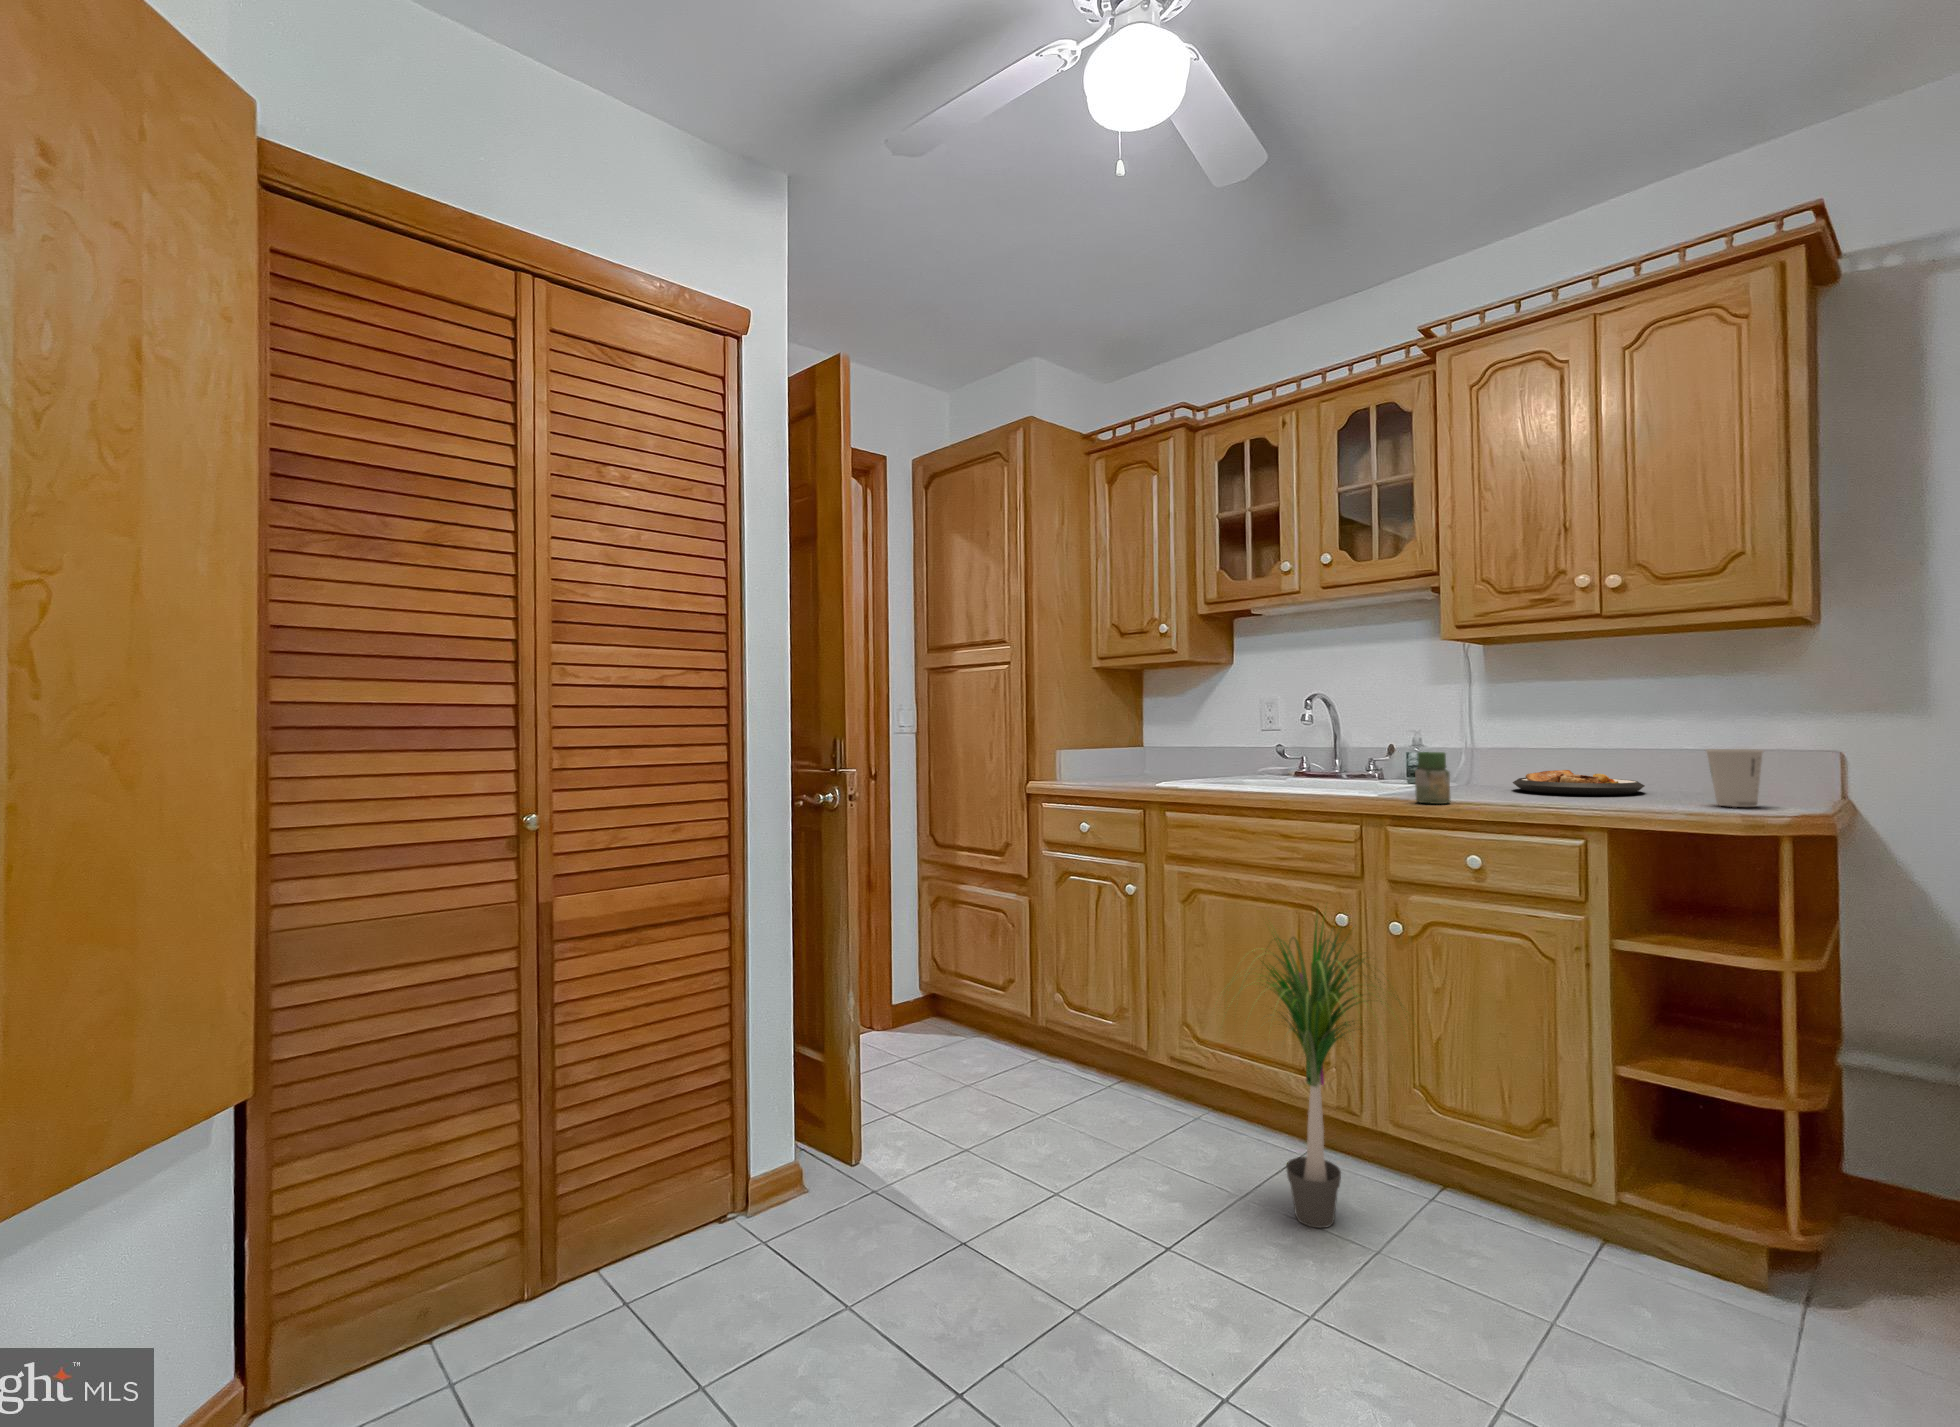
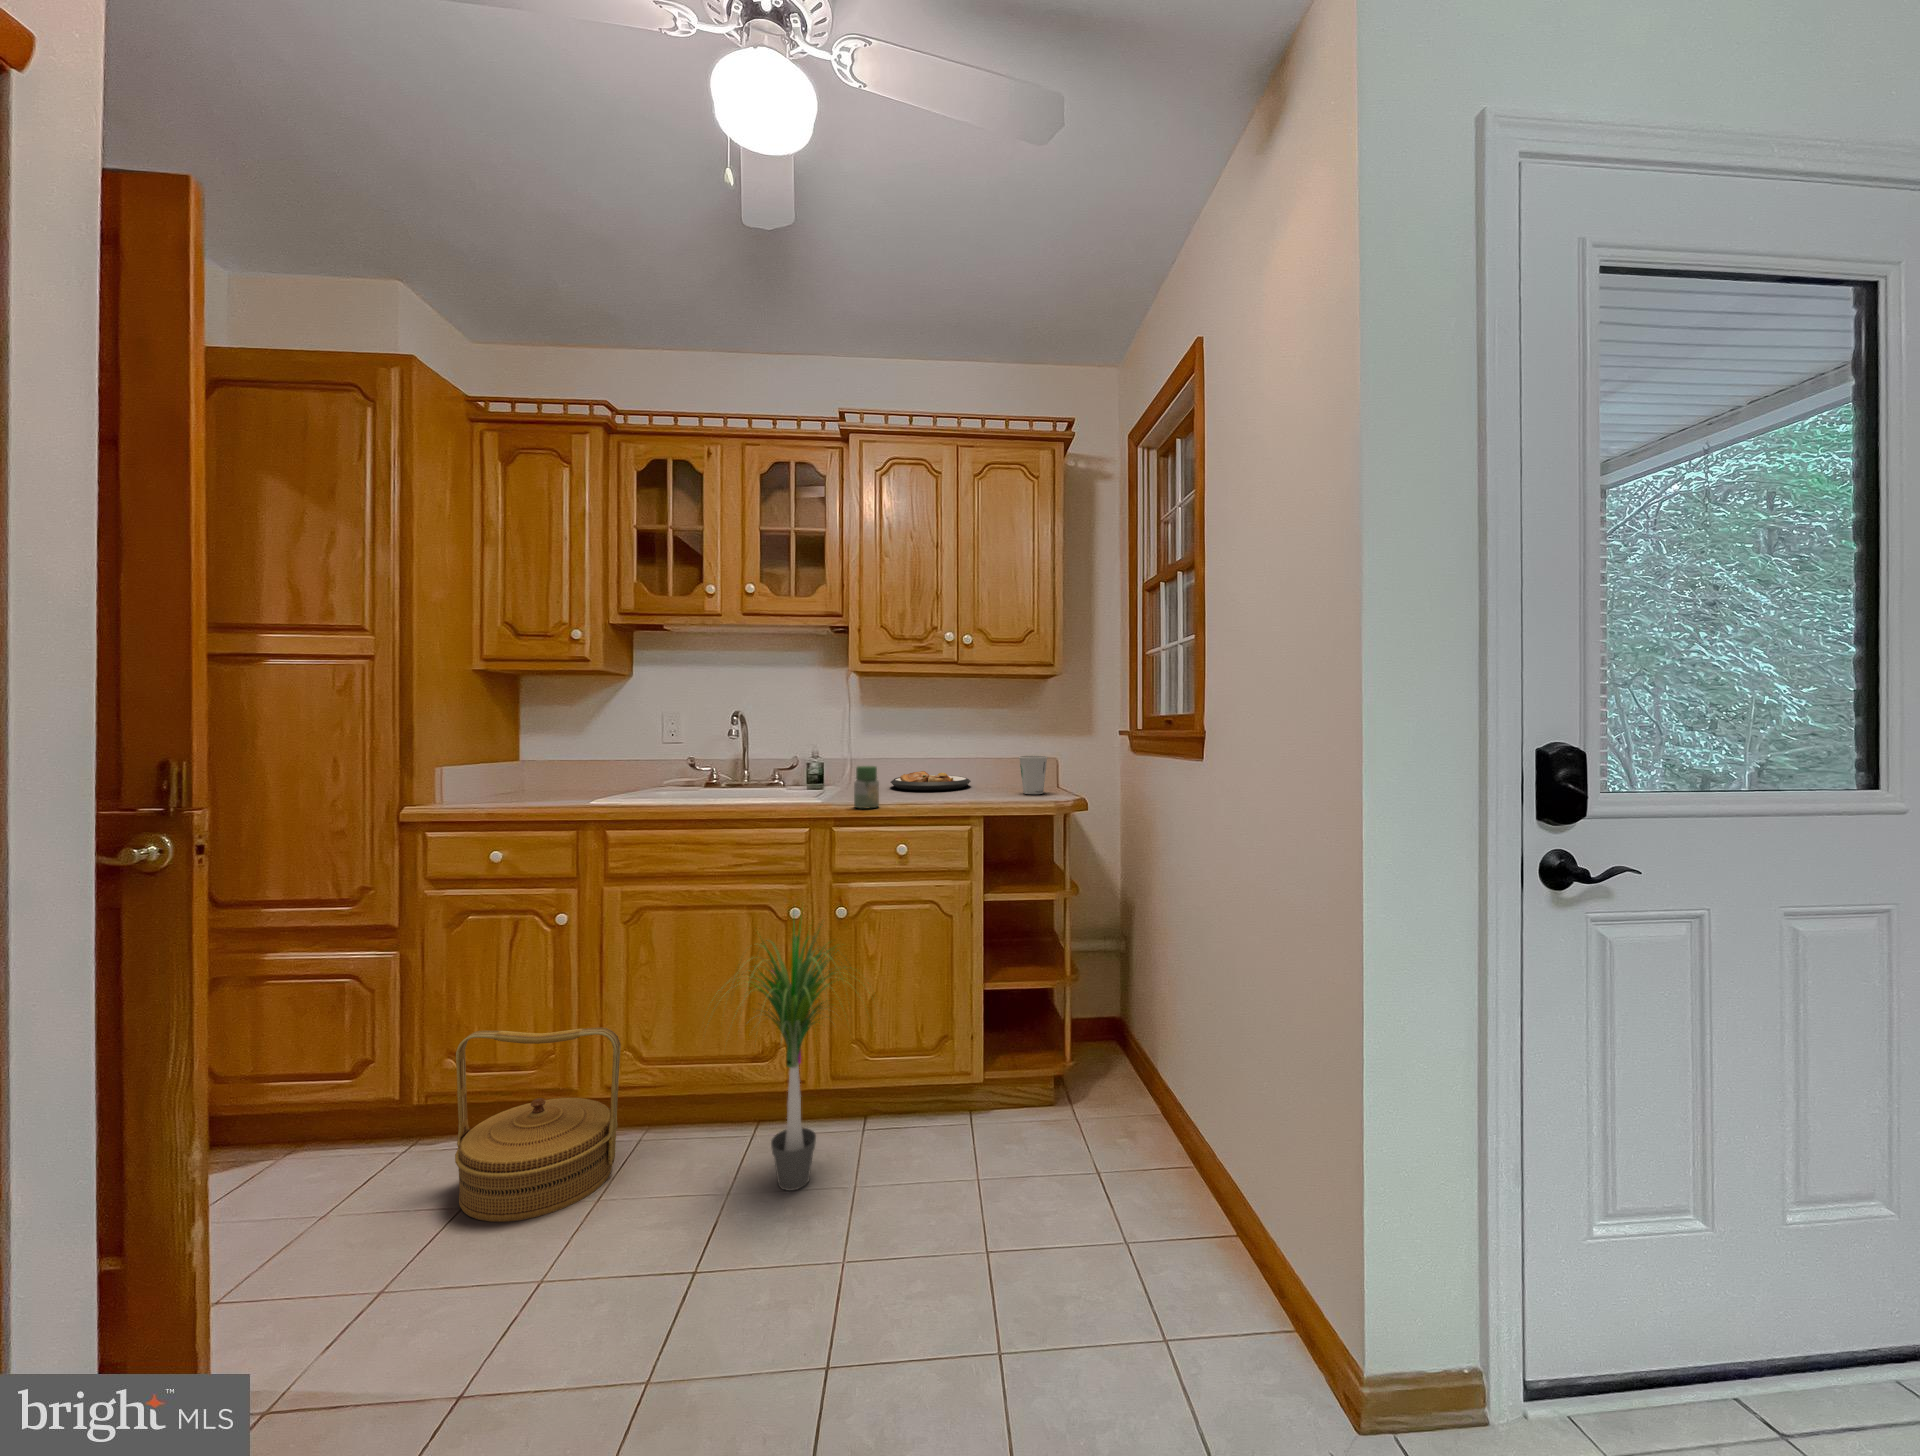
woven basket: none [1034,969,1164,1148] -> present [455,1028,621,1222]

